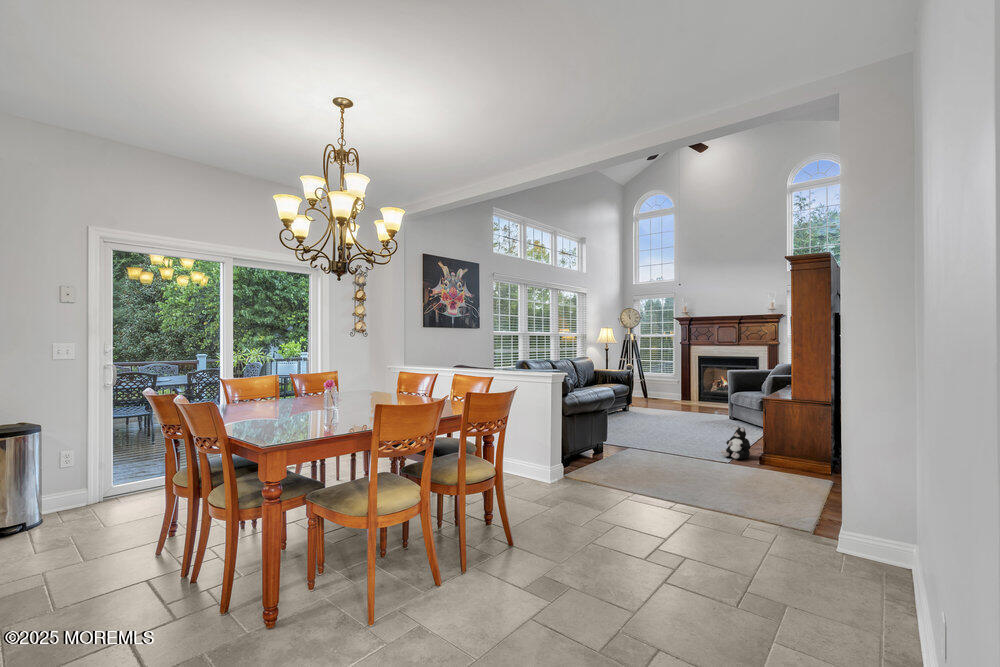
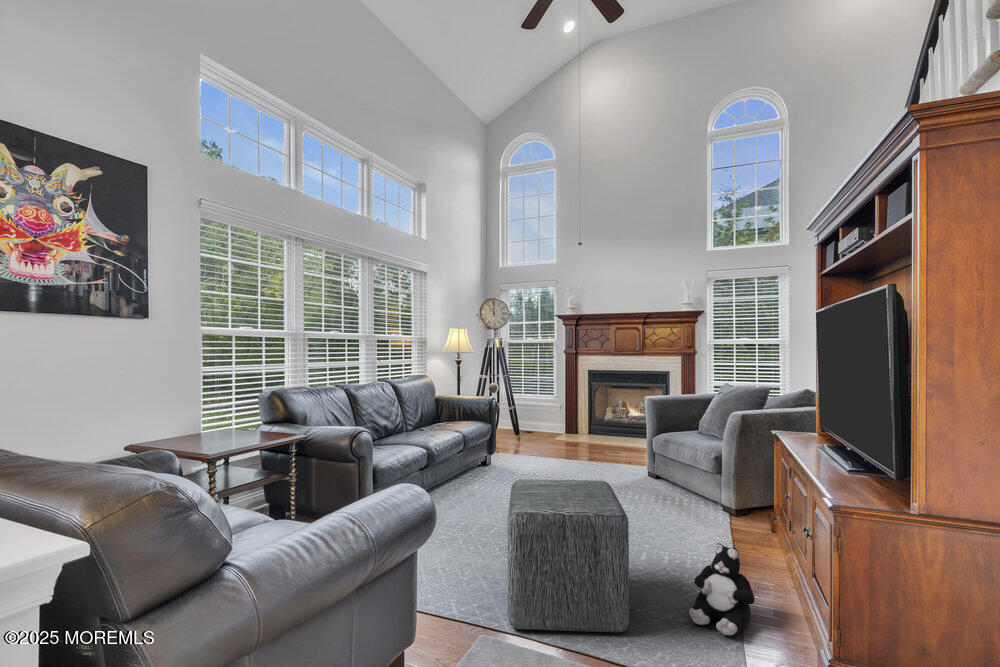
ottoman: none [642,400,694,456] -> present [507,479,629,632]

